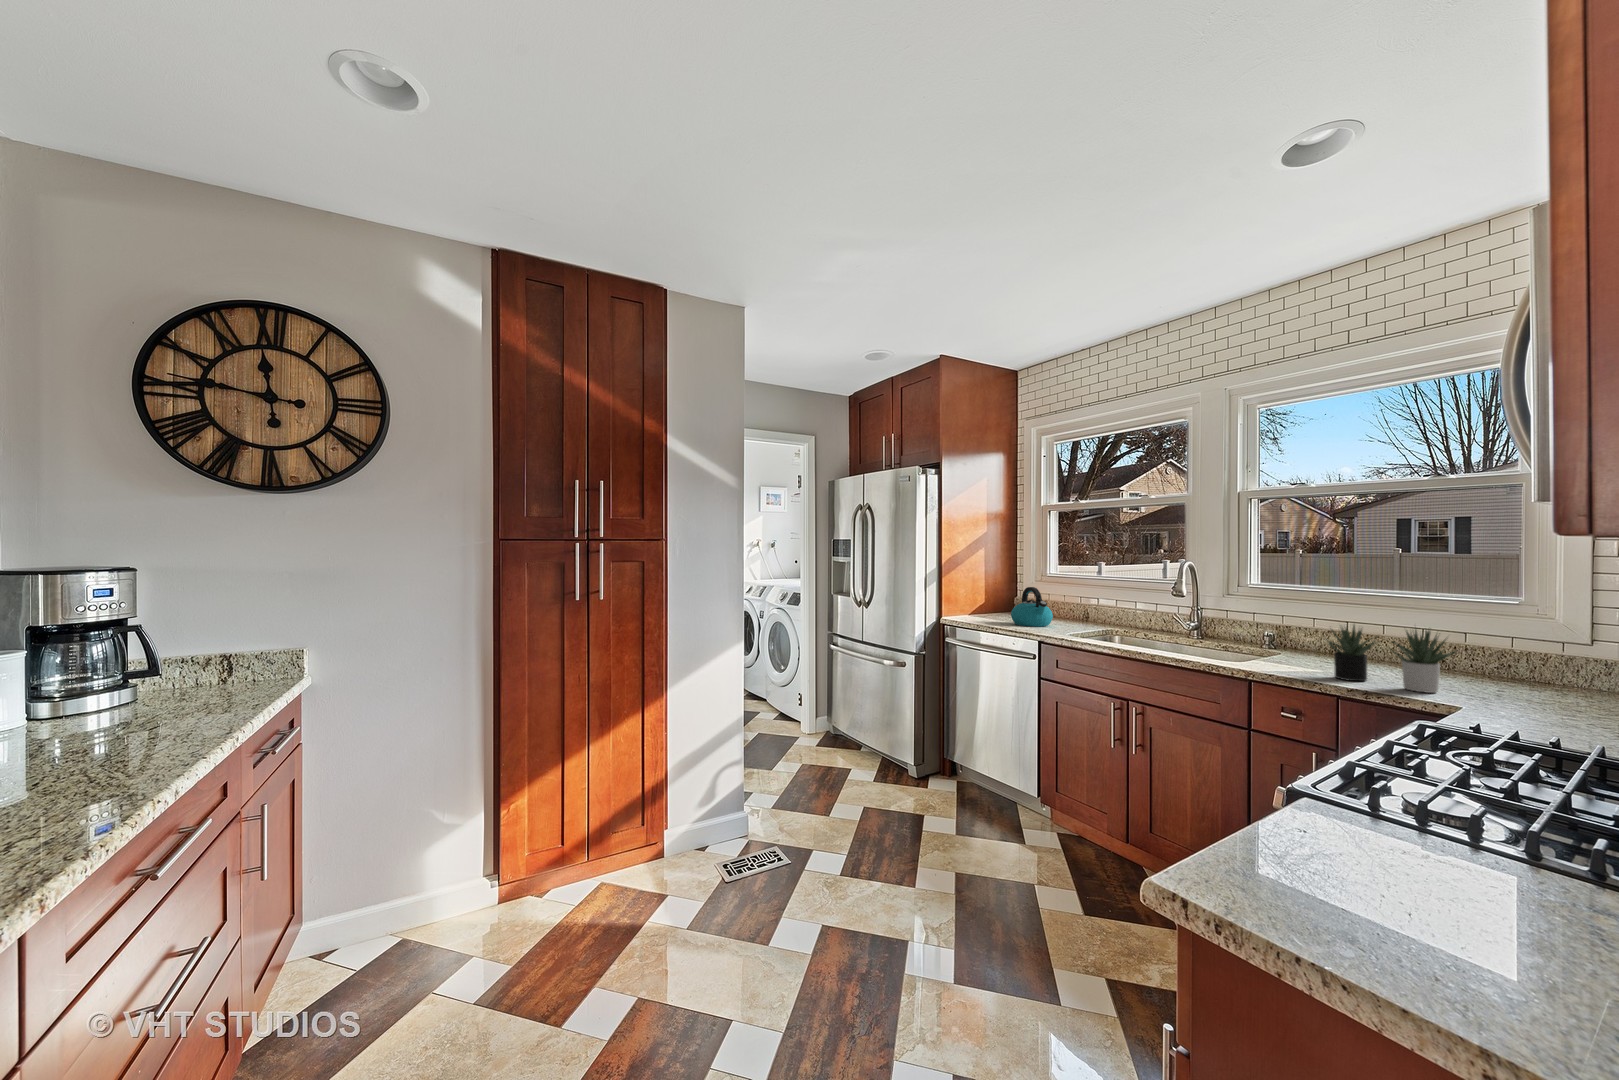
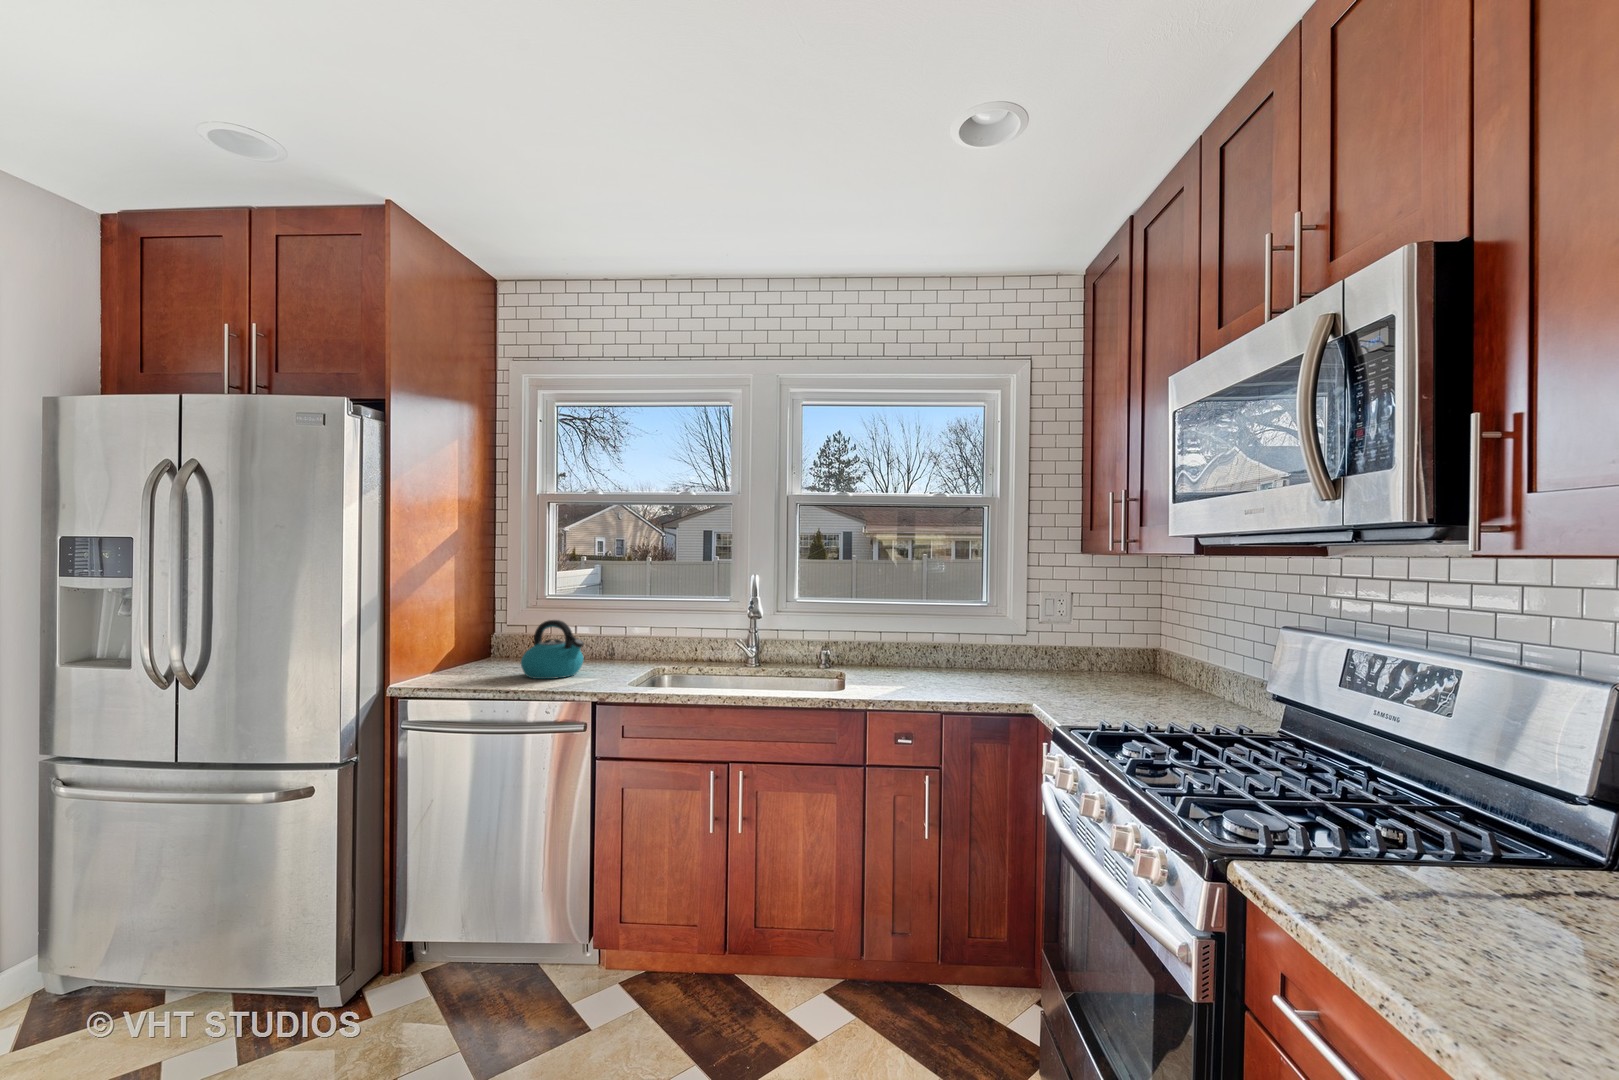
succulent plant: present [1326,625,1458,693] -> none [939,634,1051,697]

